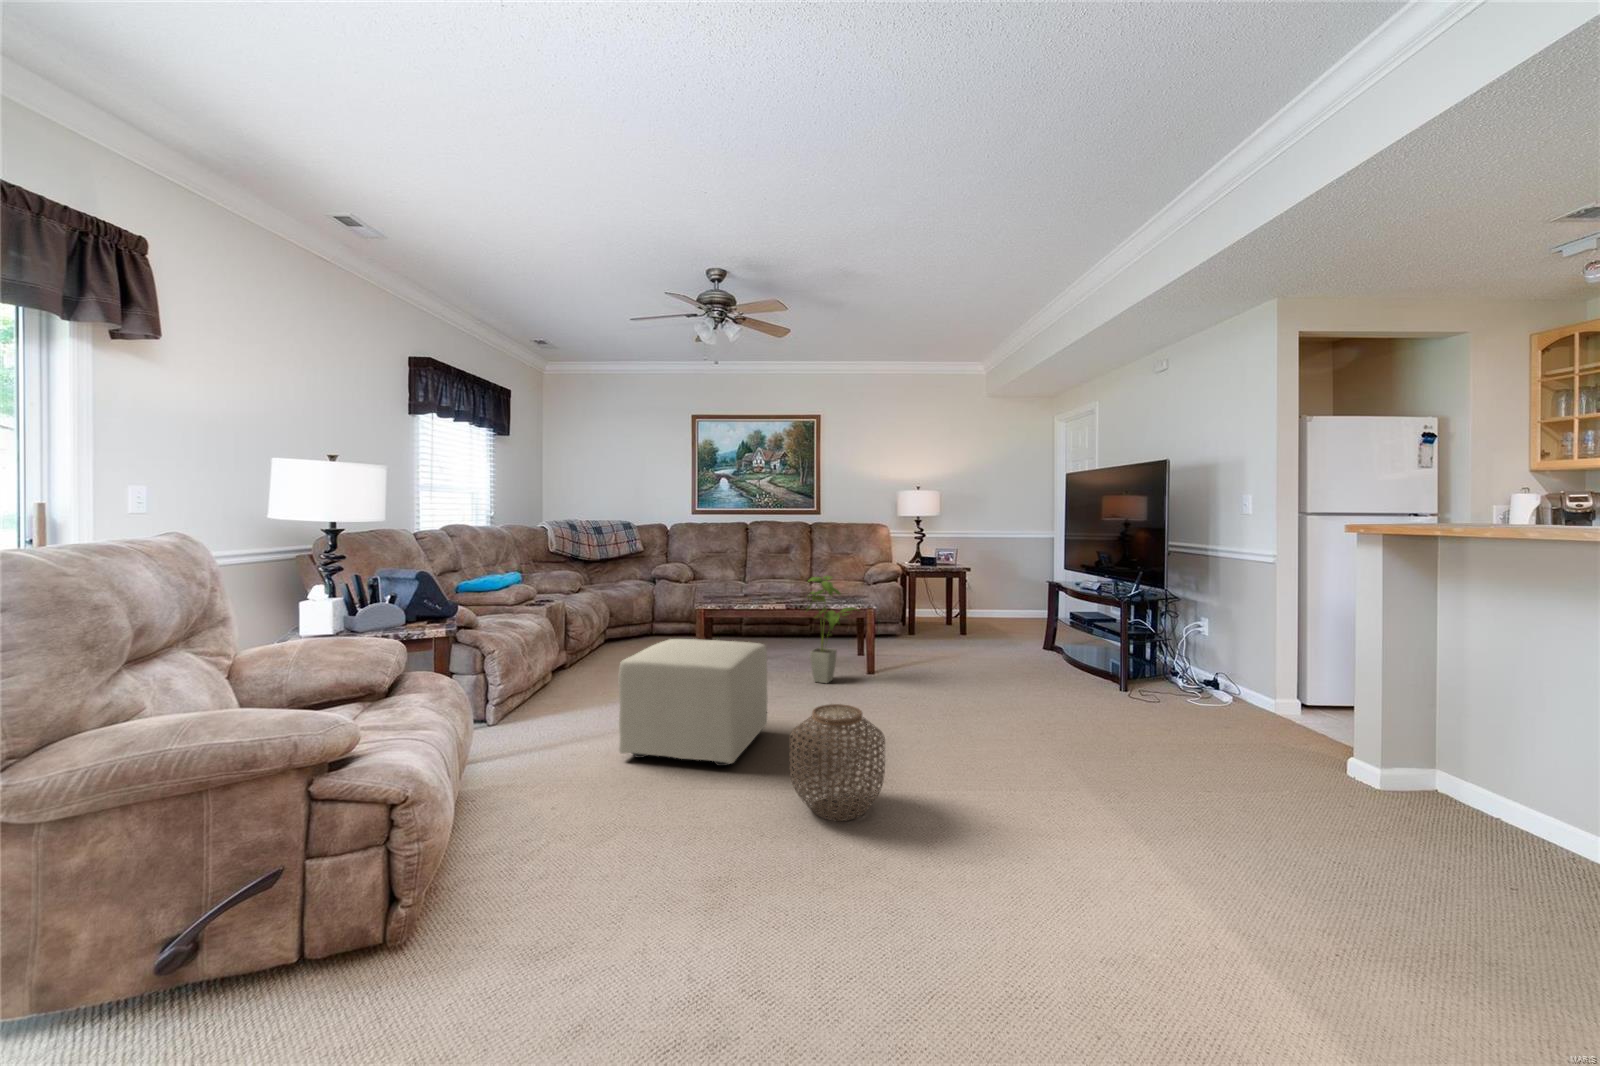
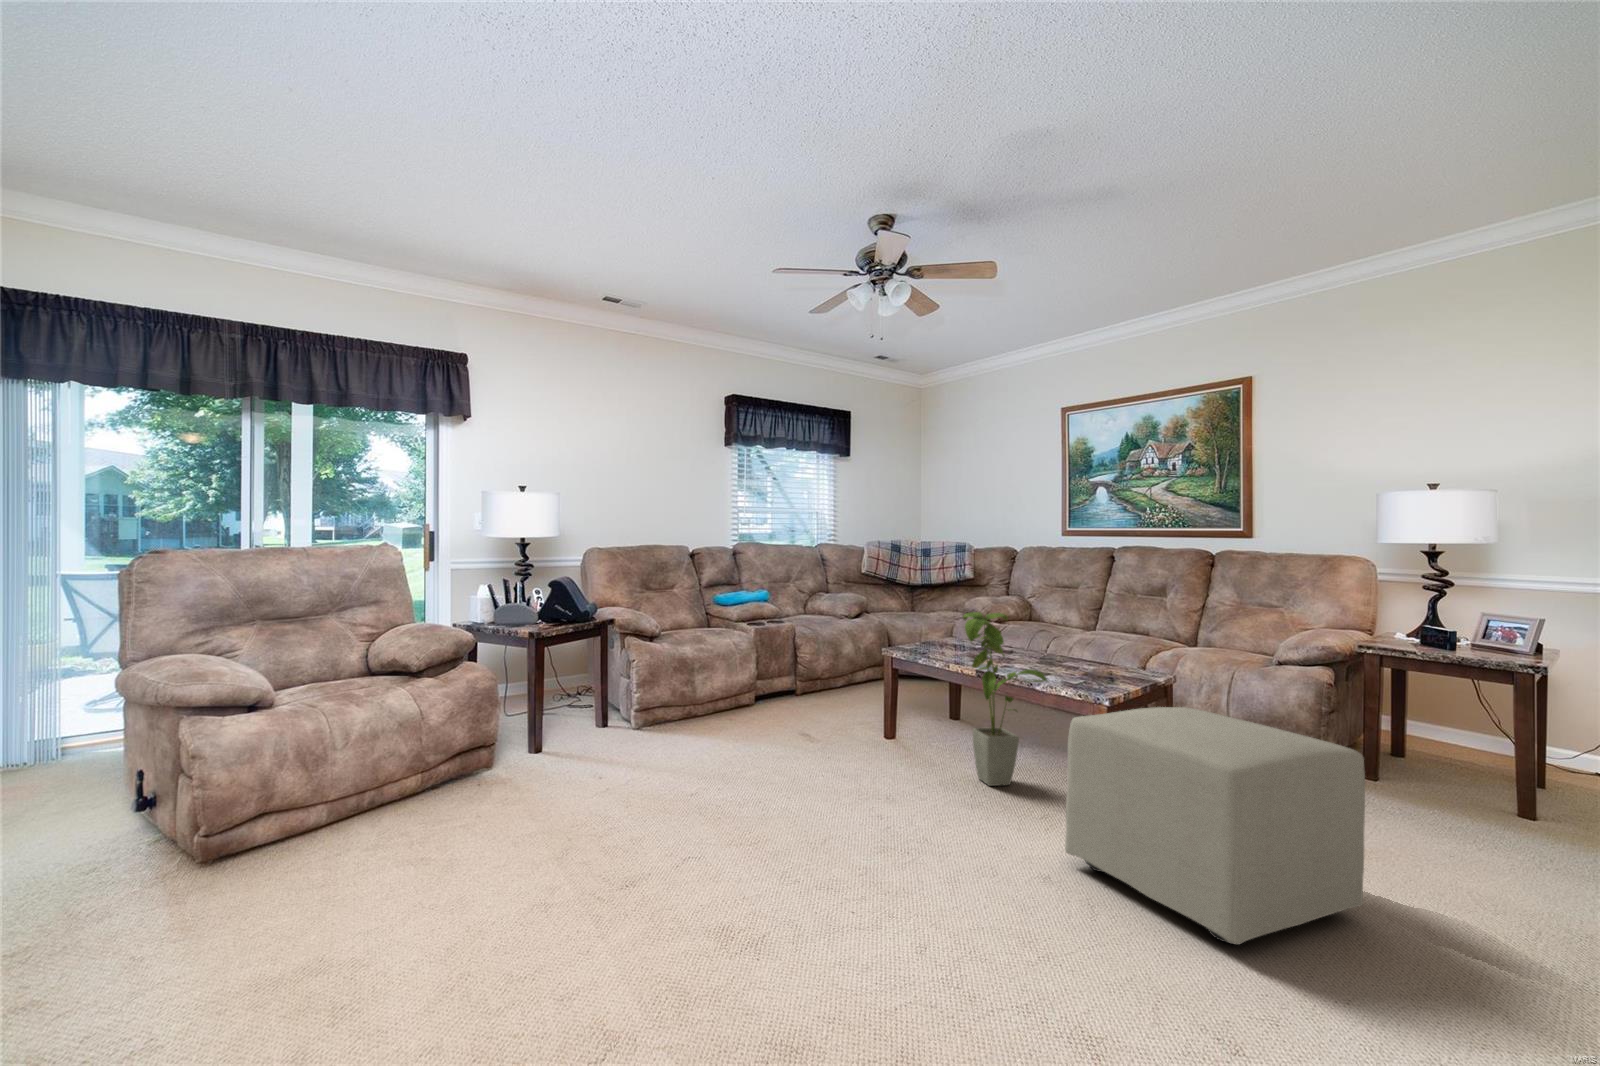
ottoman: present [618,639,767,766] -> present [1065,707,1365,945]
woven basket: present [790,704,885,821] -> none [470,751,620,928]

